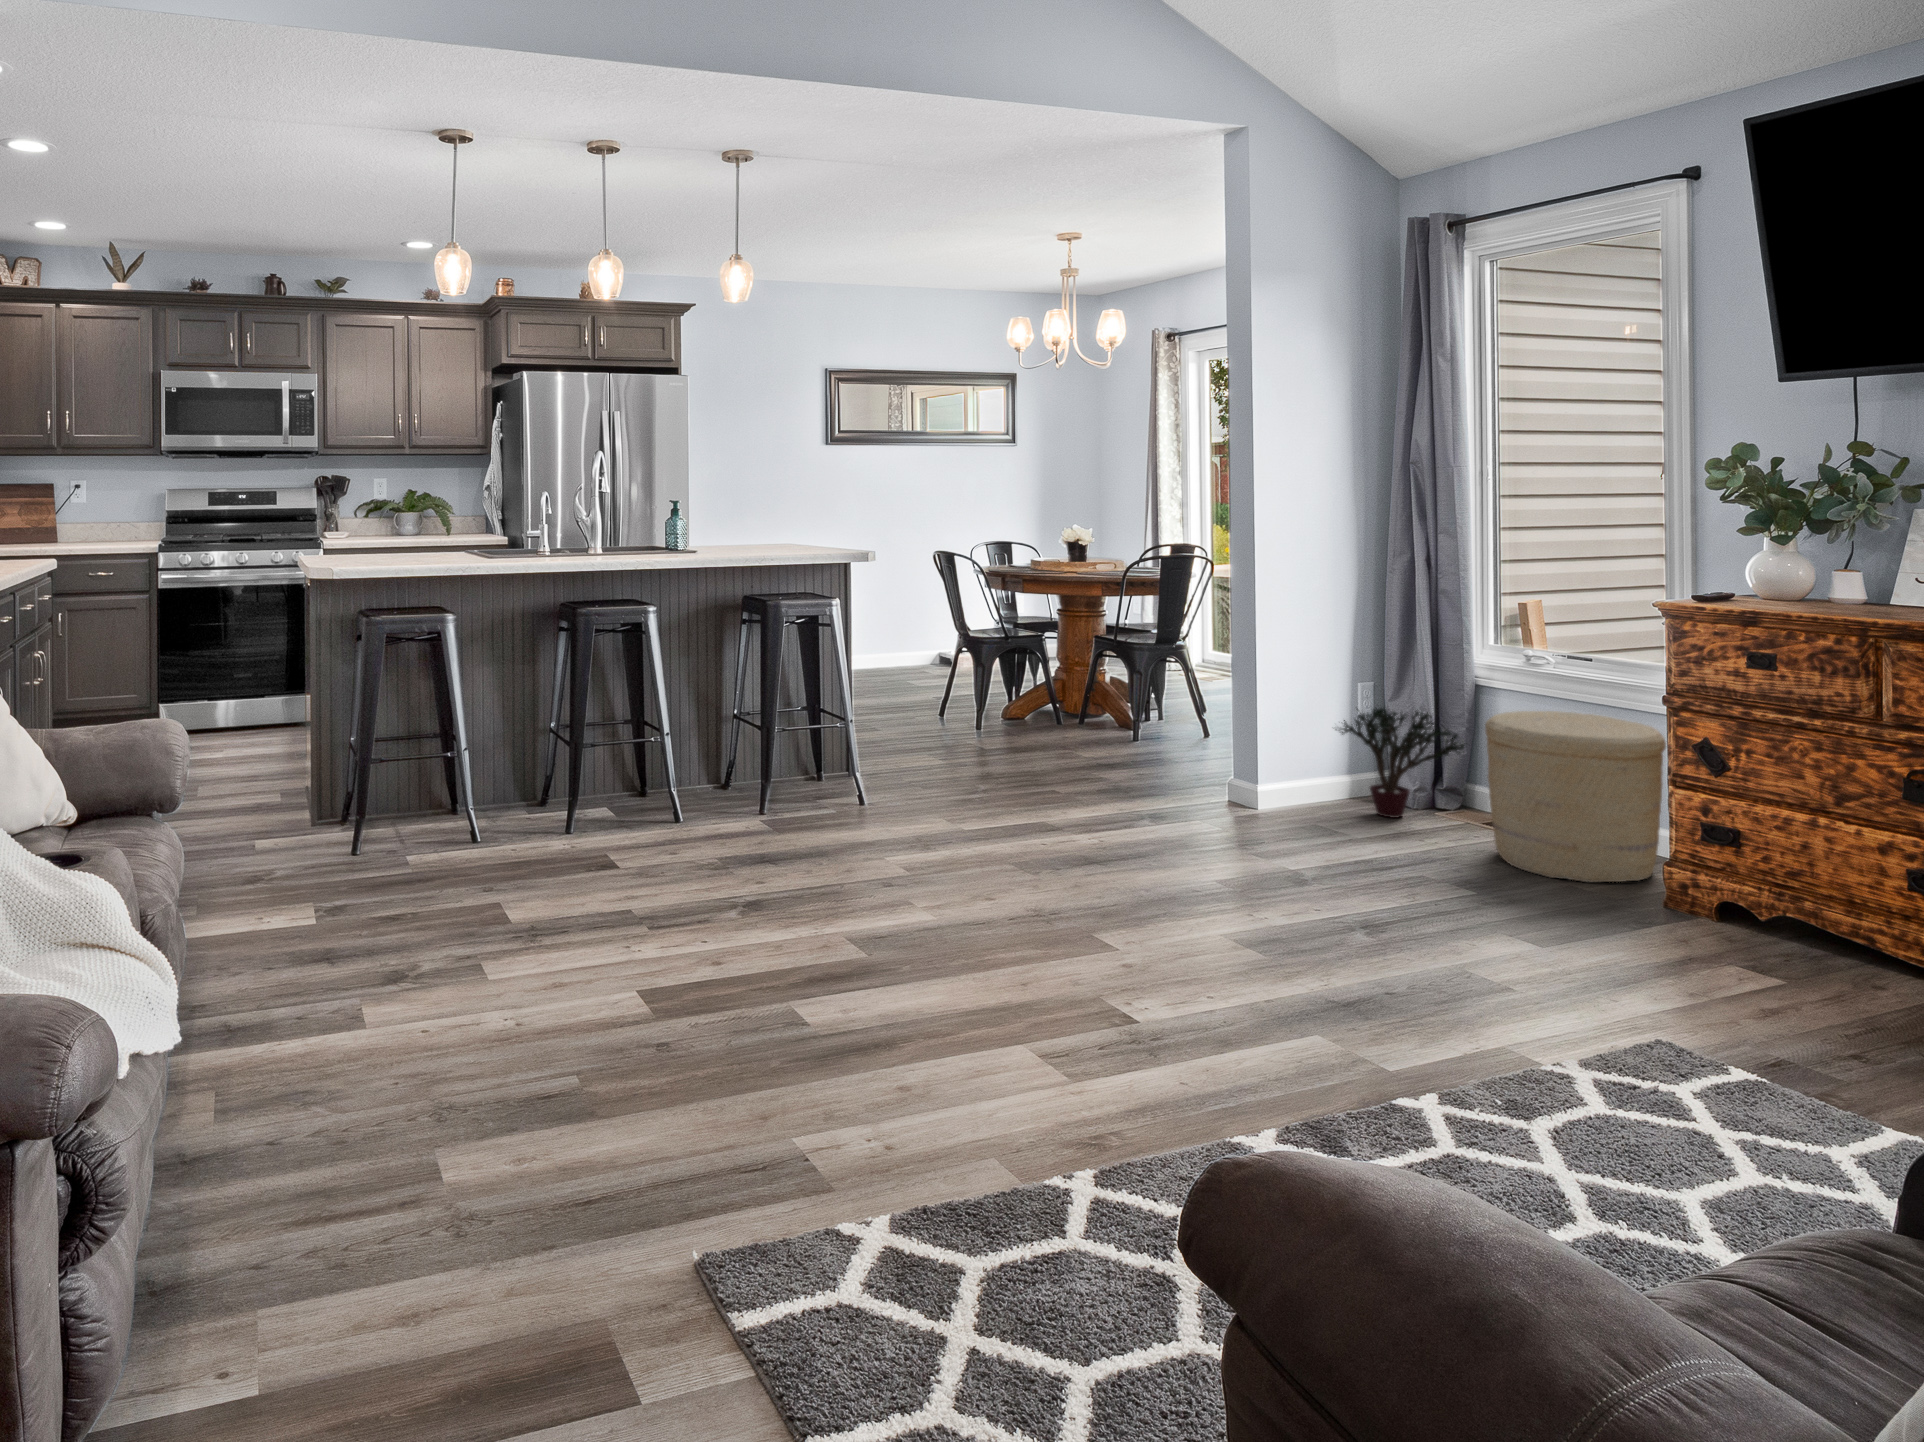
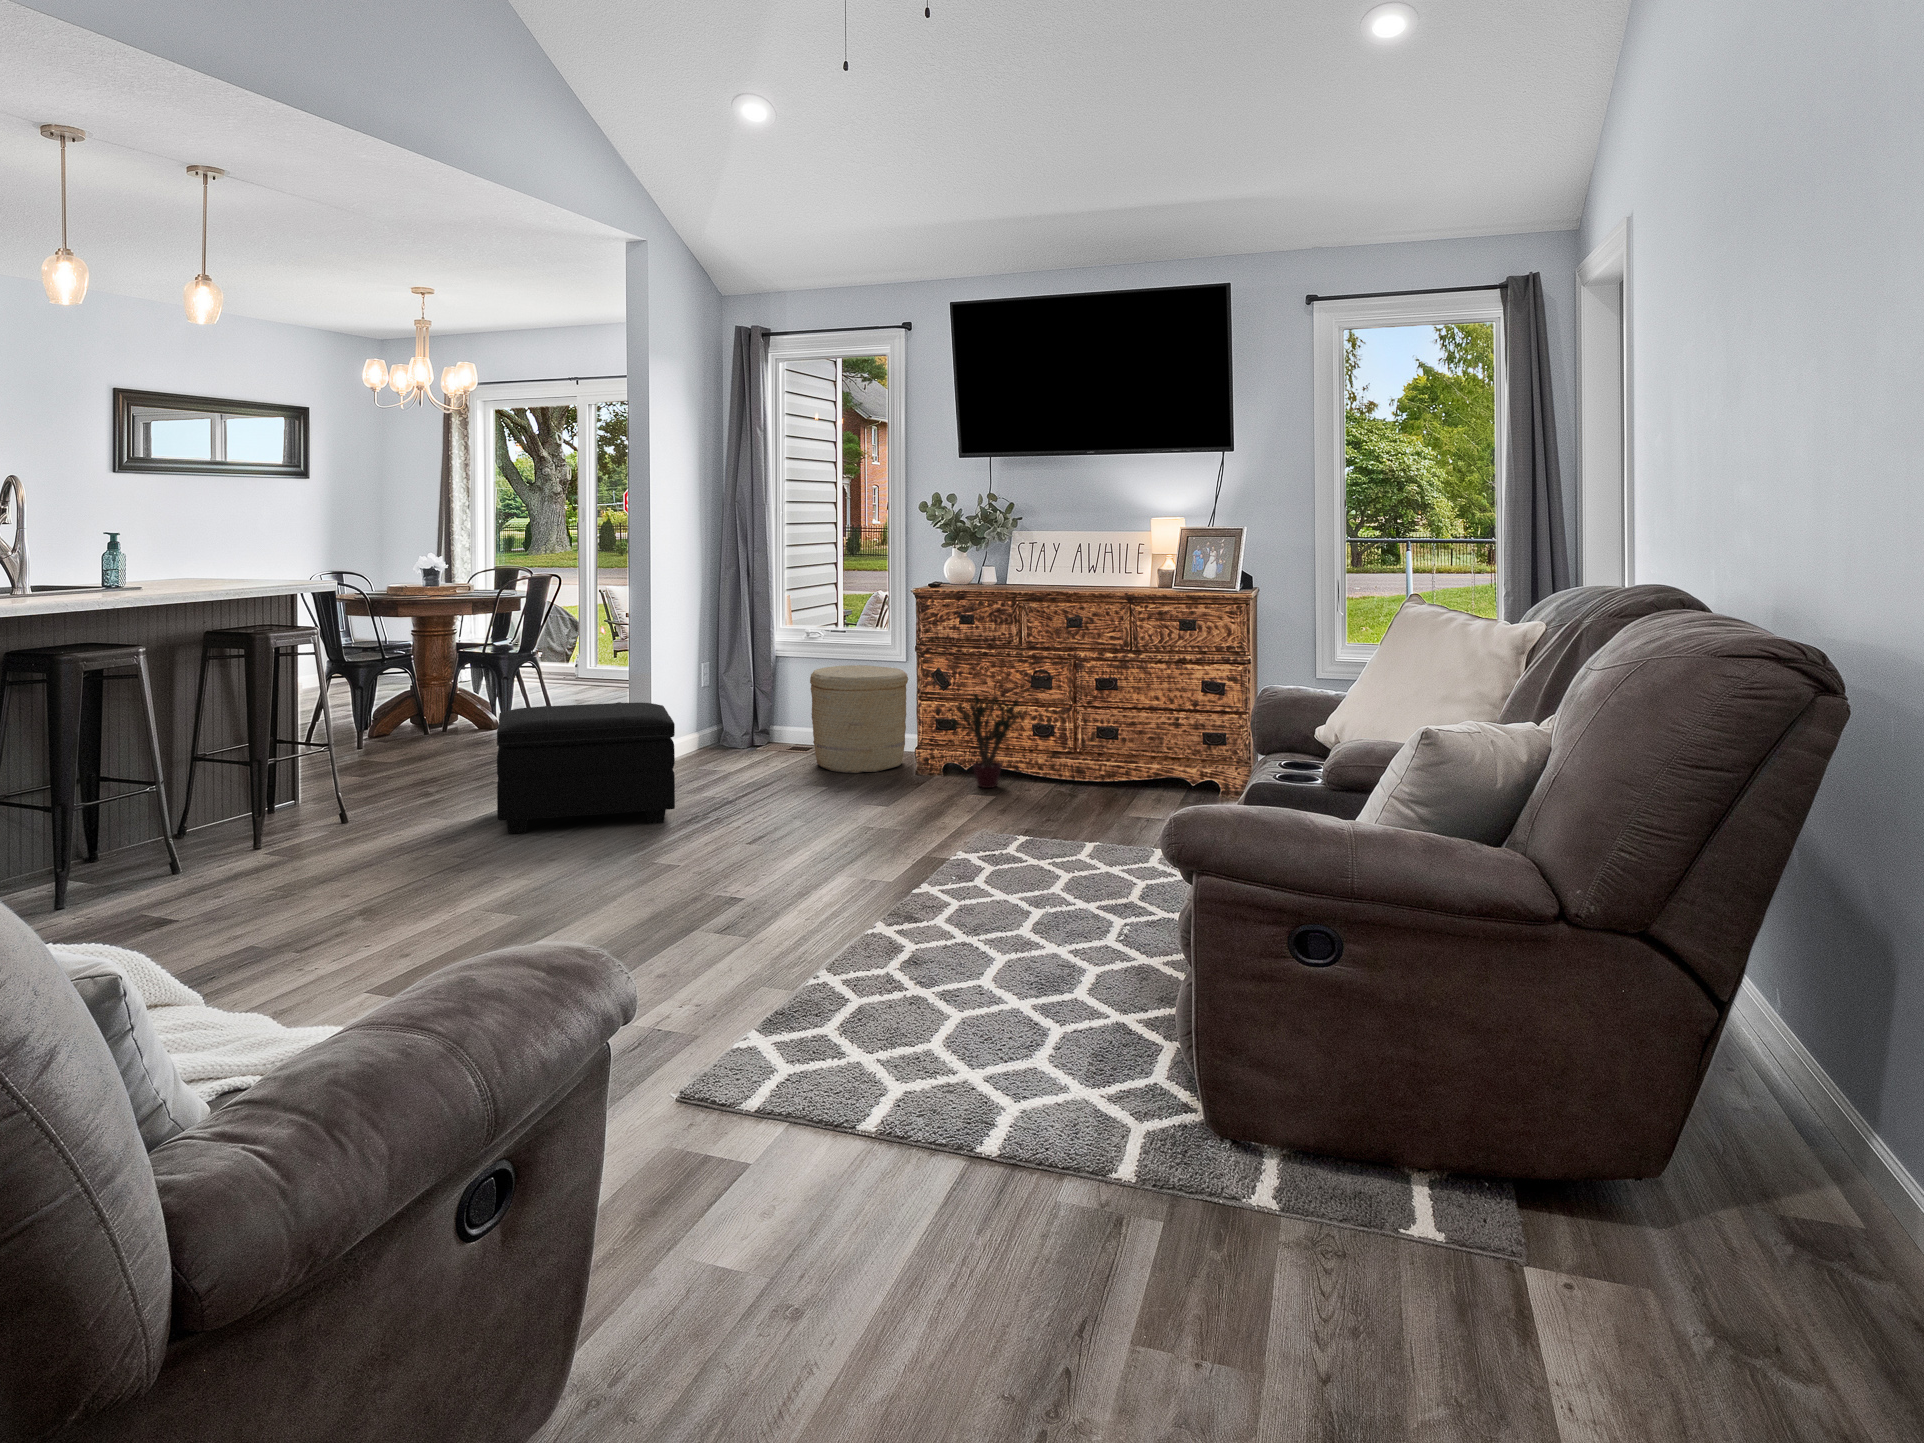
potted plant: present [1336,708,1464,818] -> present [951,694,1027,788]
footstool: none [975,717,1219,891] -> present [497,702,675,833]

